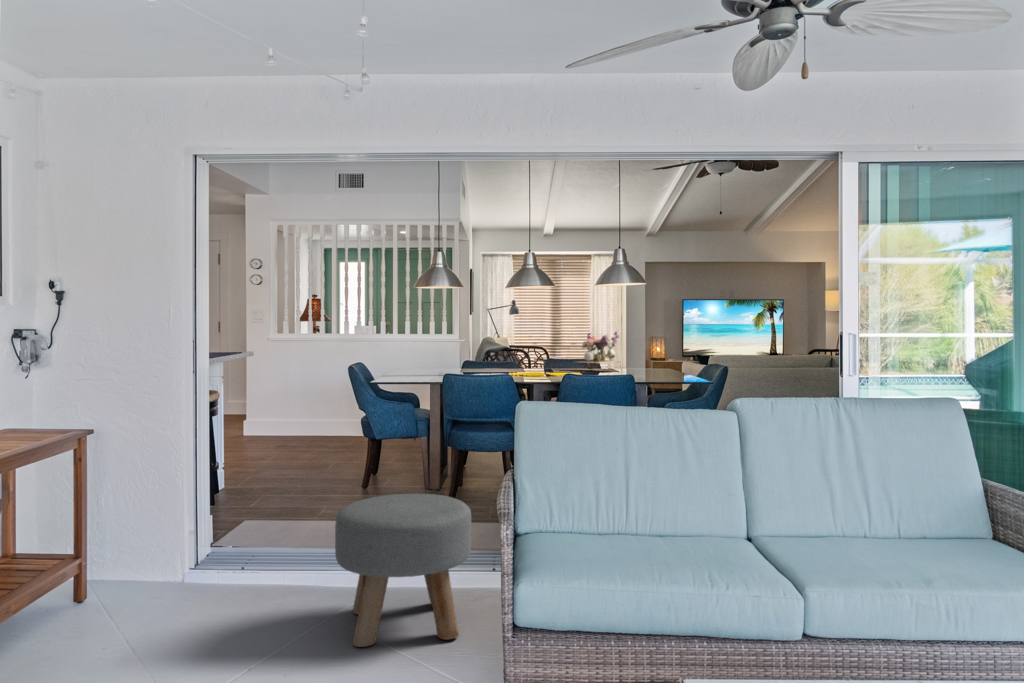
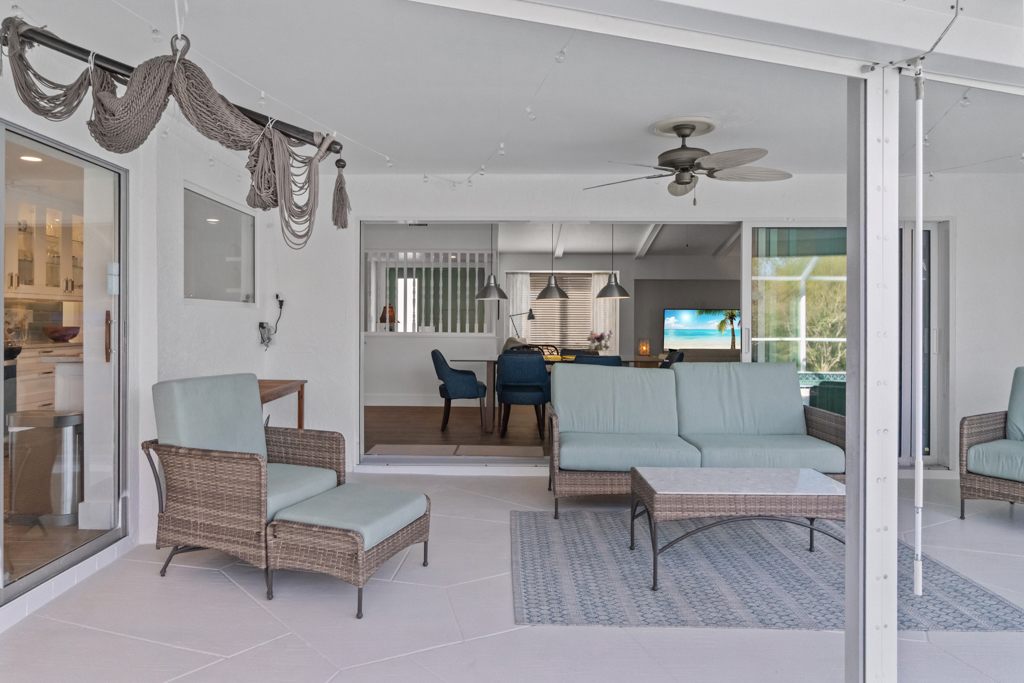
ottoman: present [335,494,471,647] -> none [454,417,528,494]

